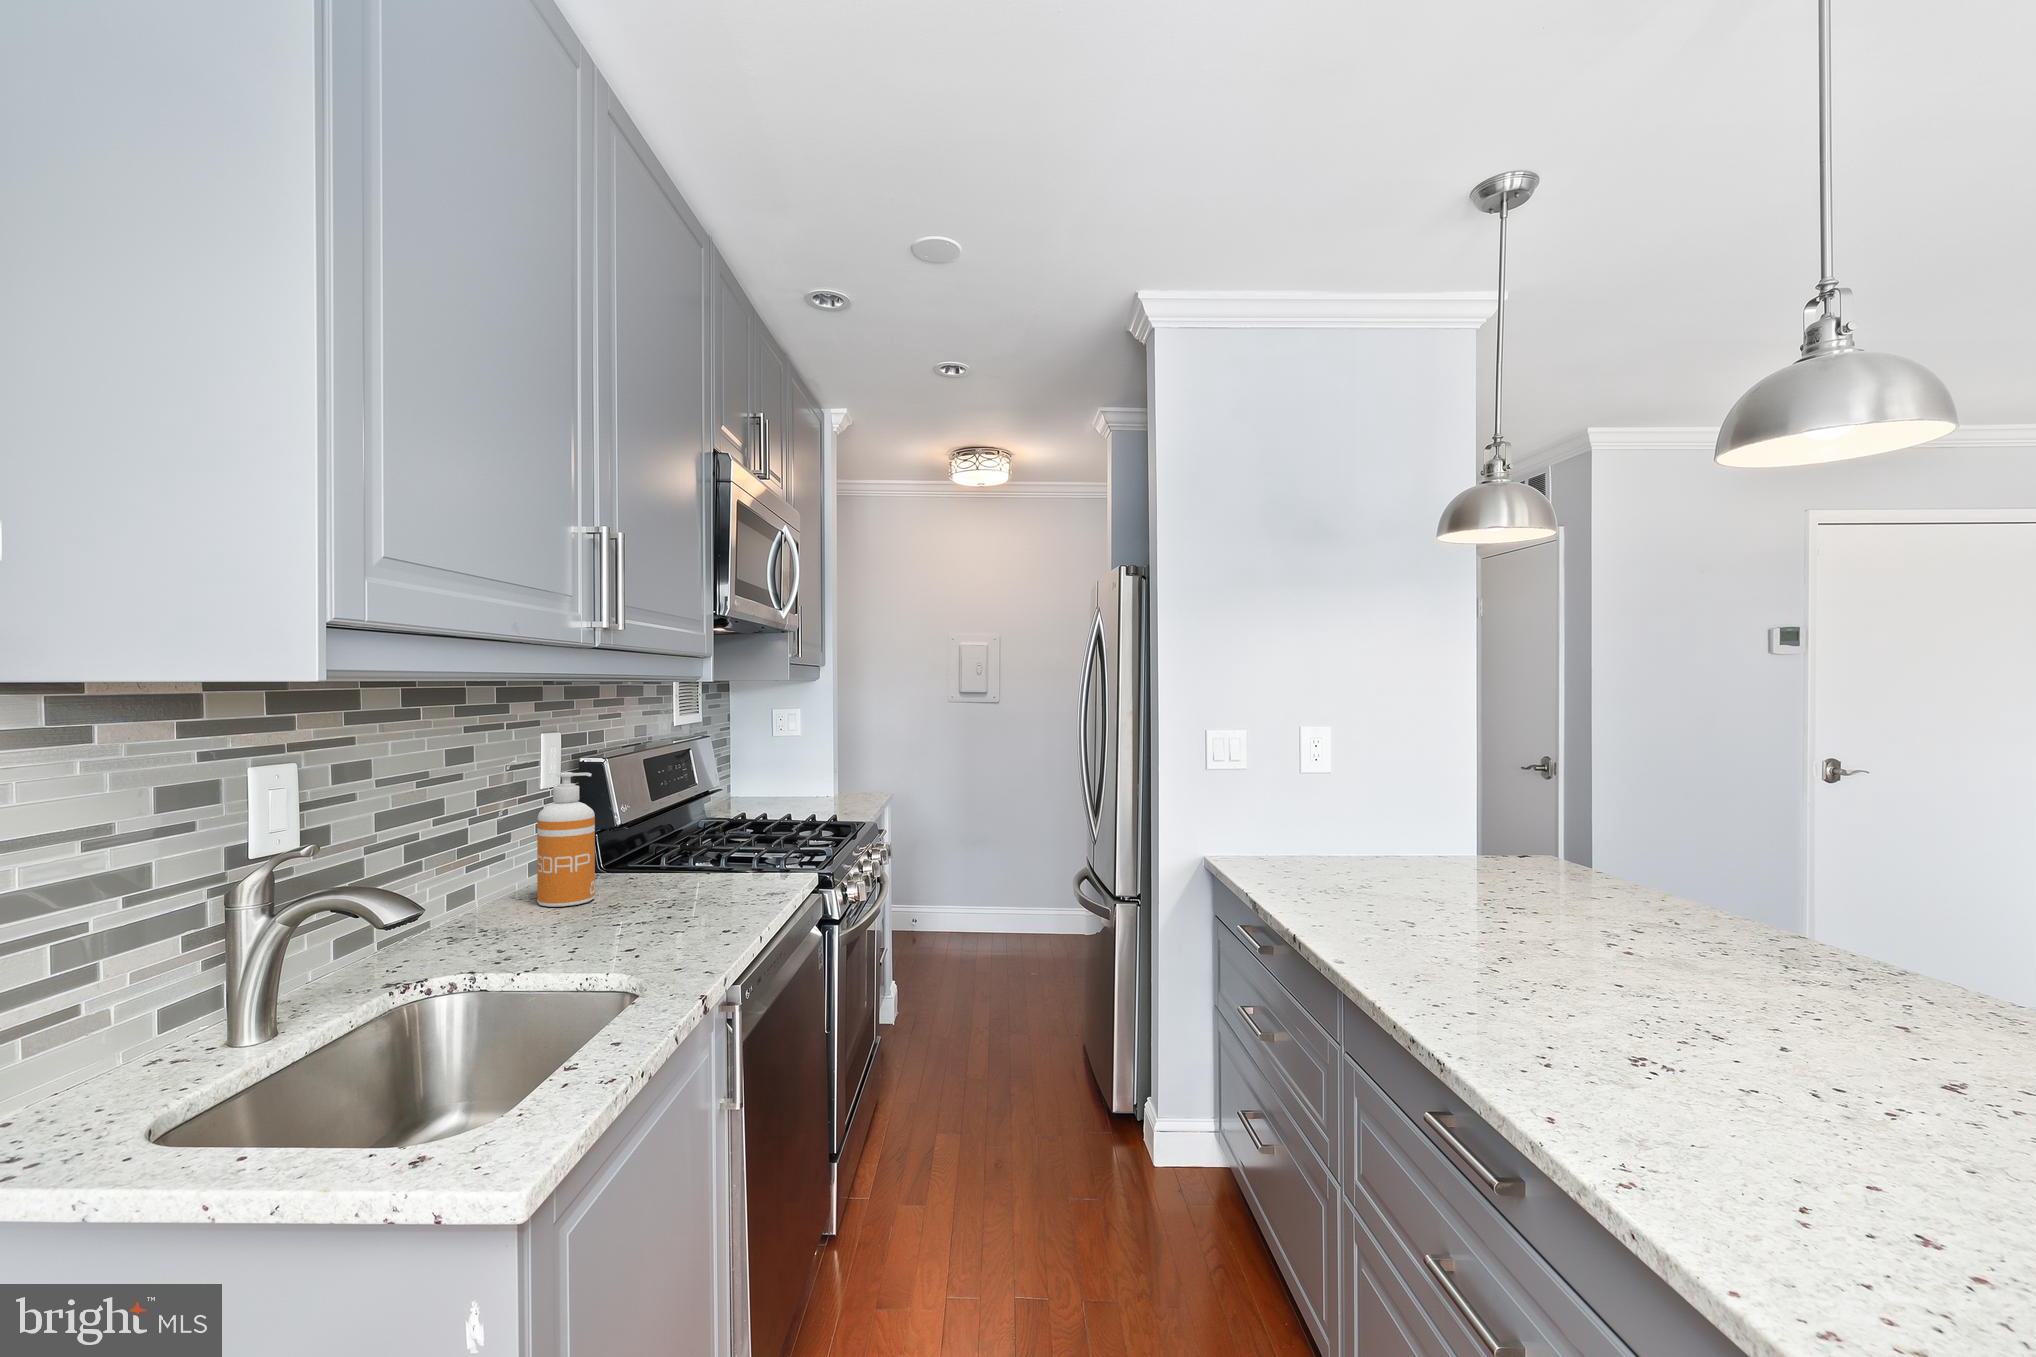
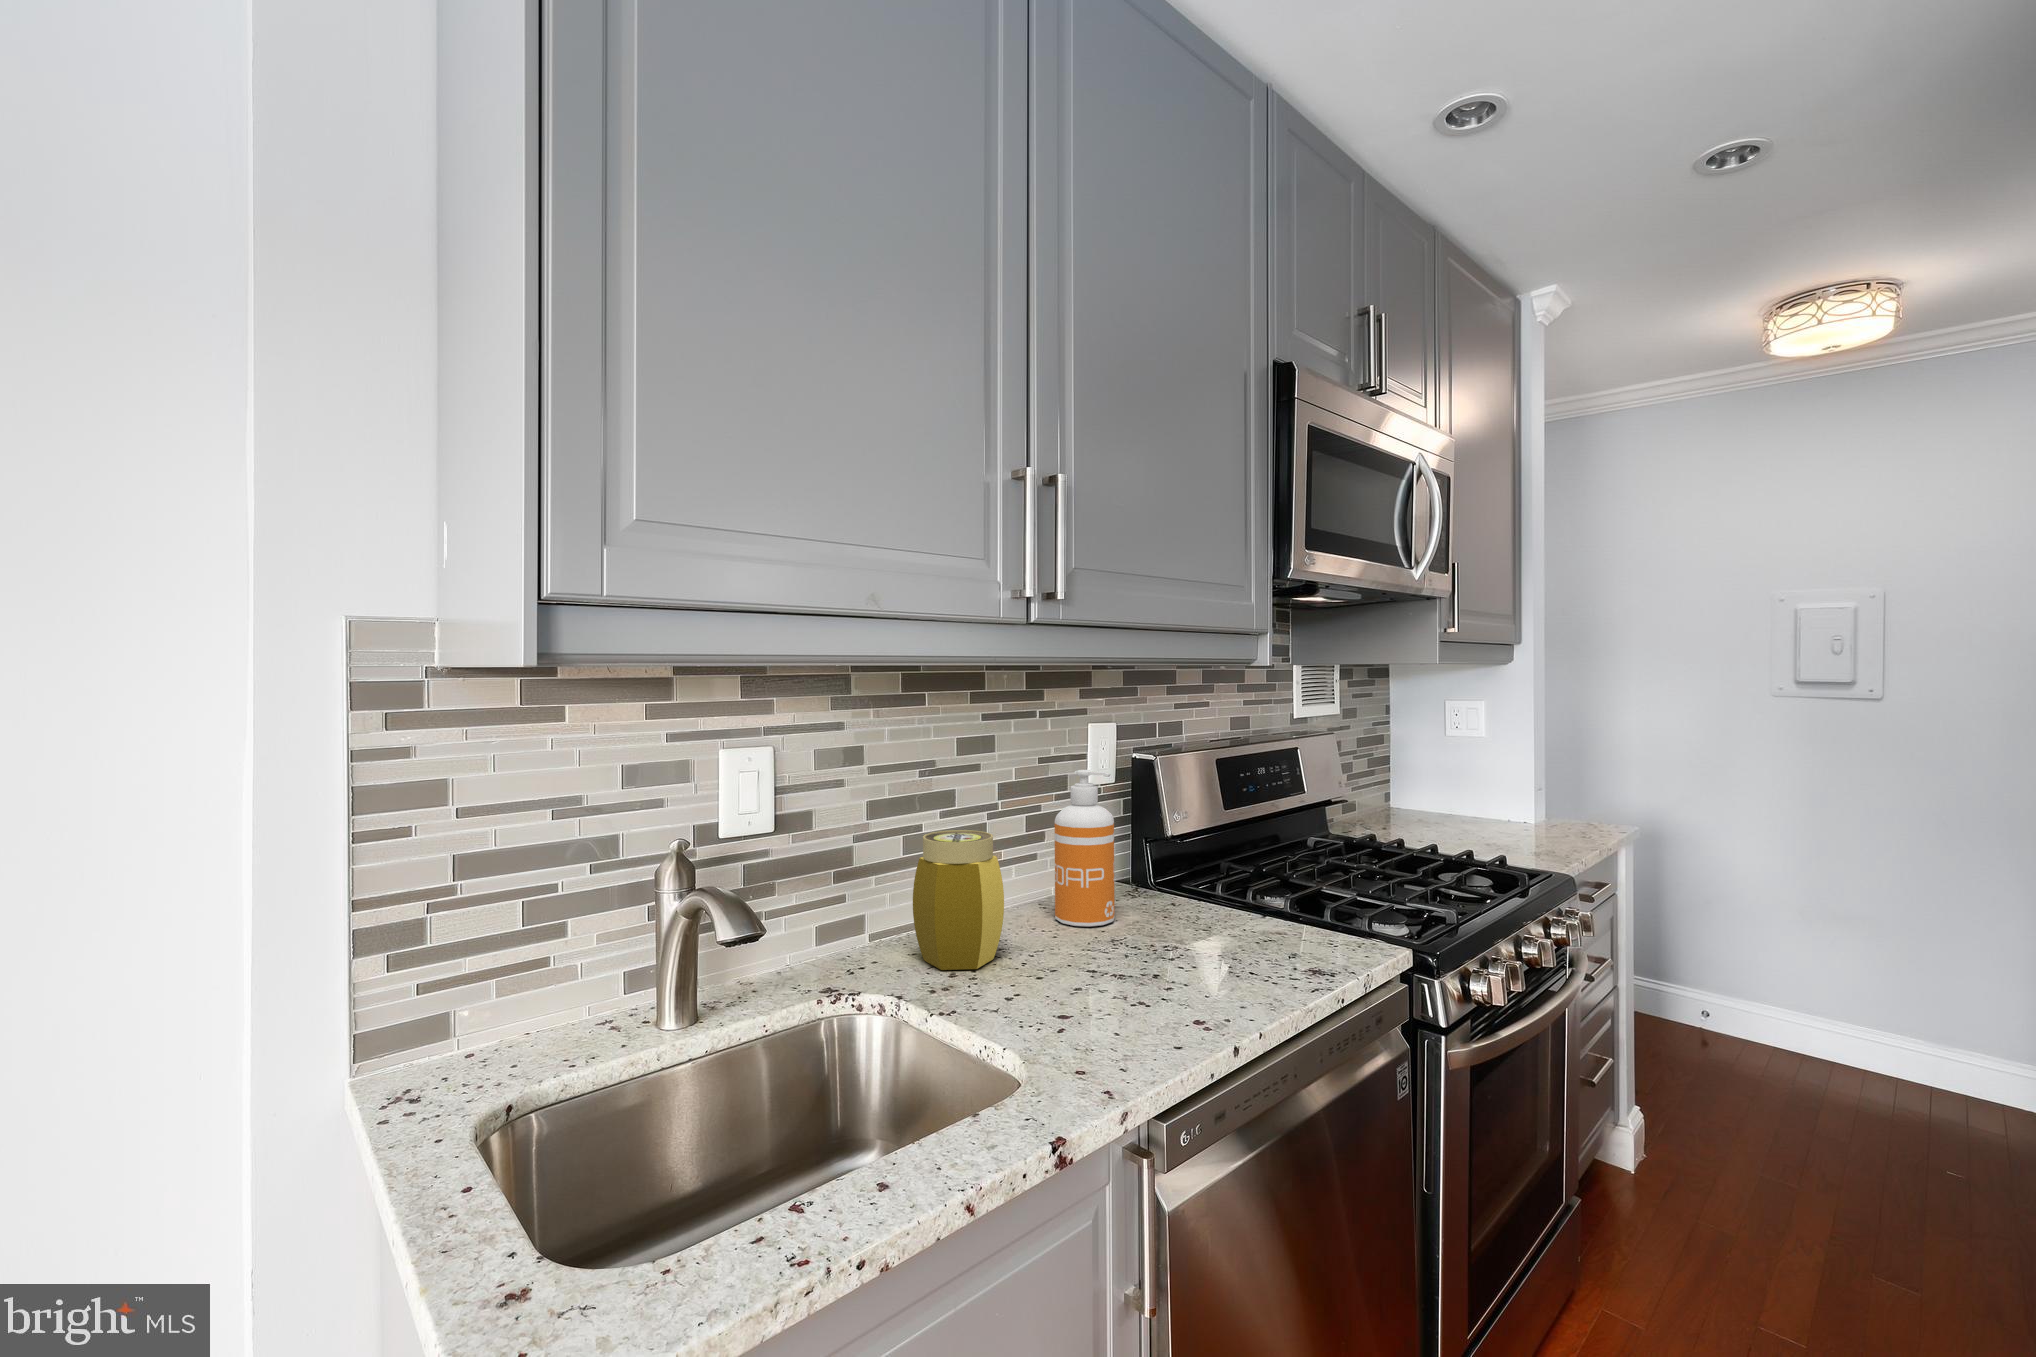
jar: none [441,829,530,953] -> present [913,830,1004,970]

